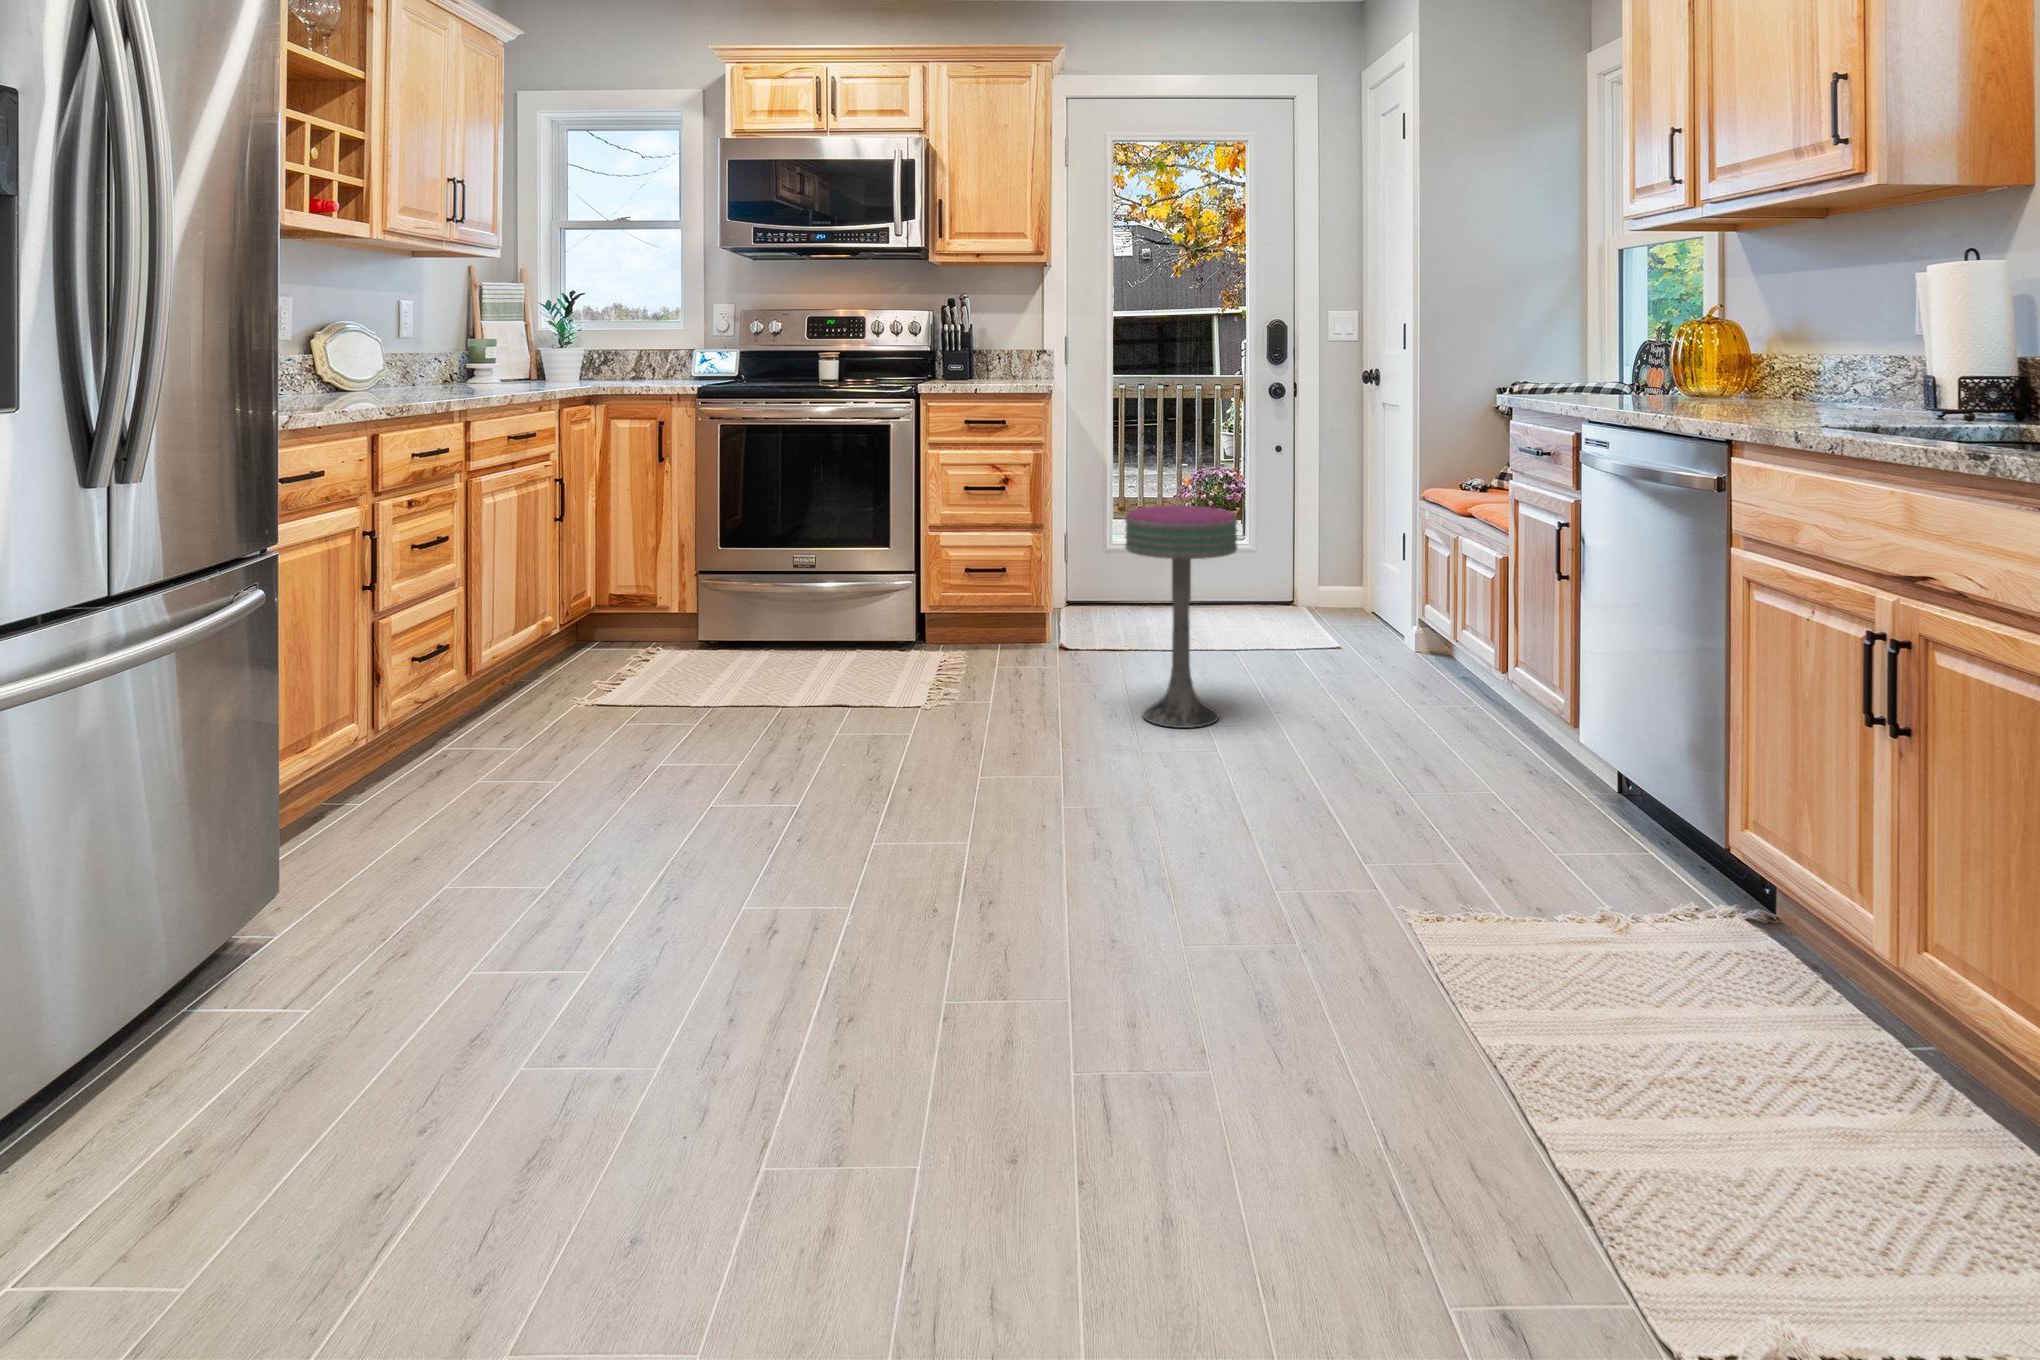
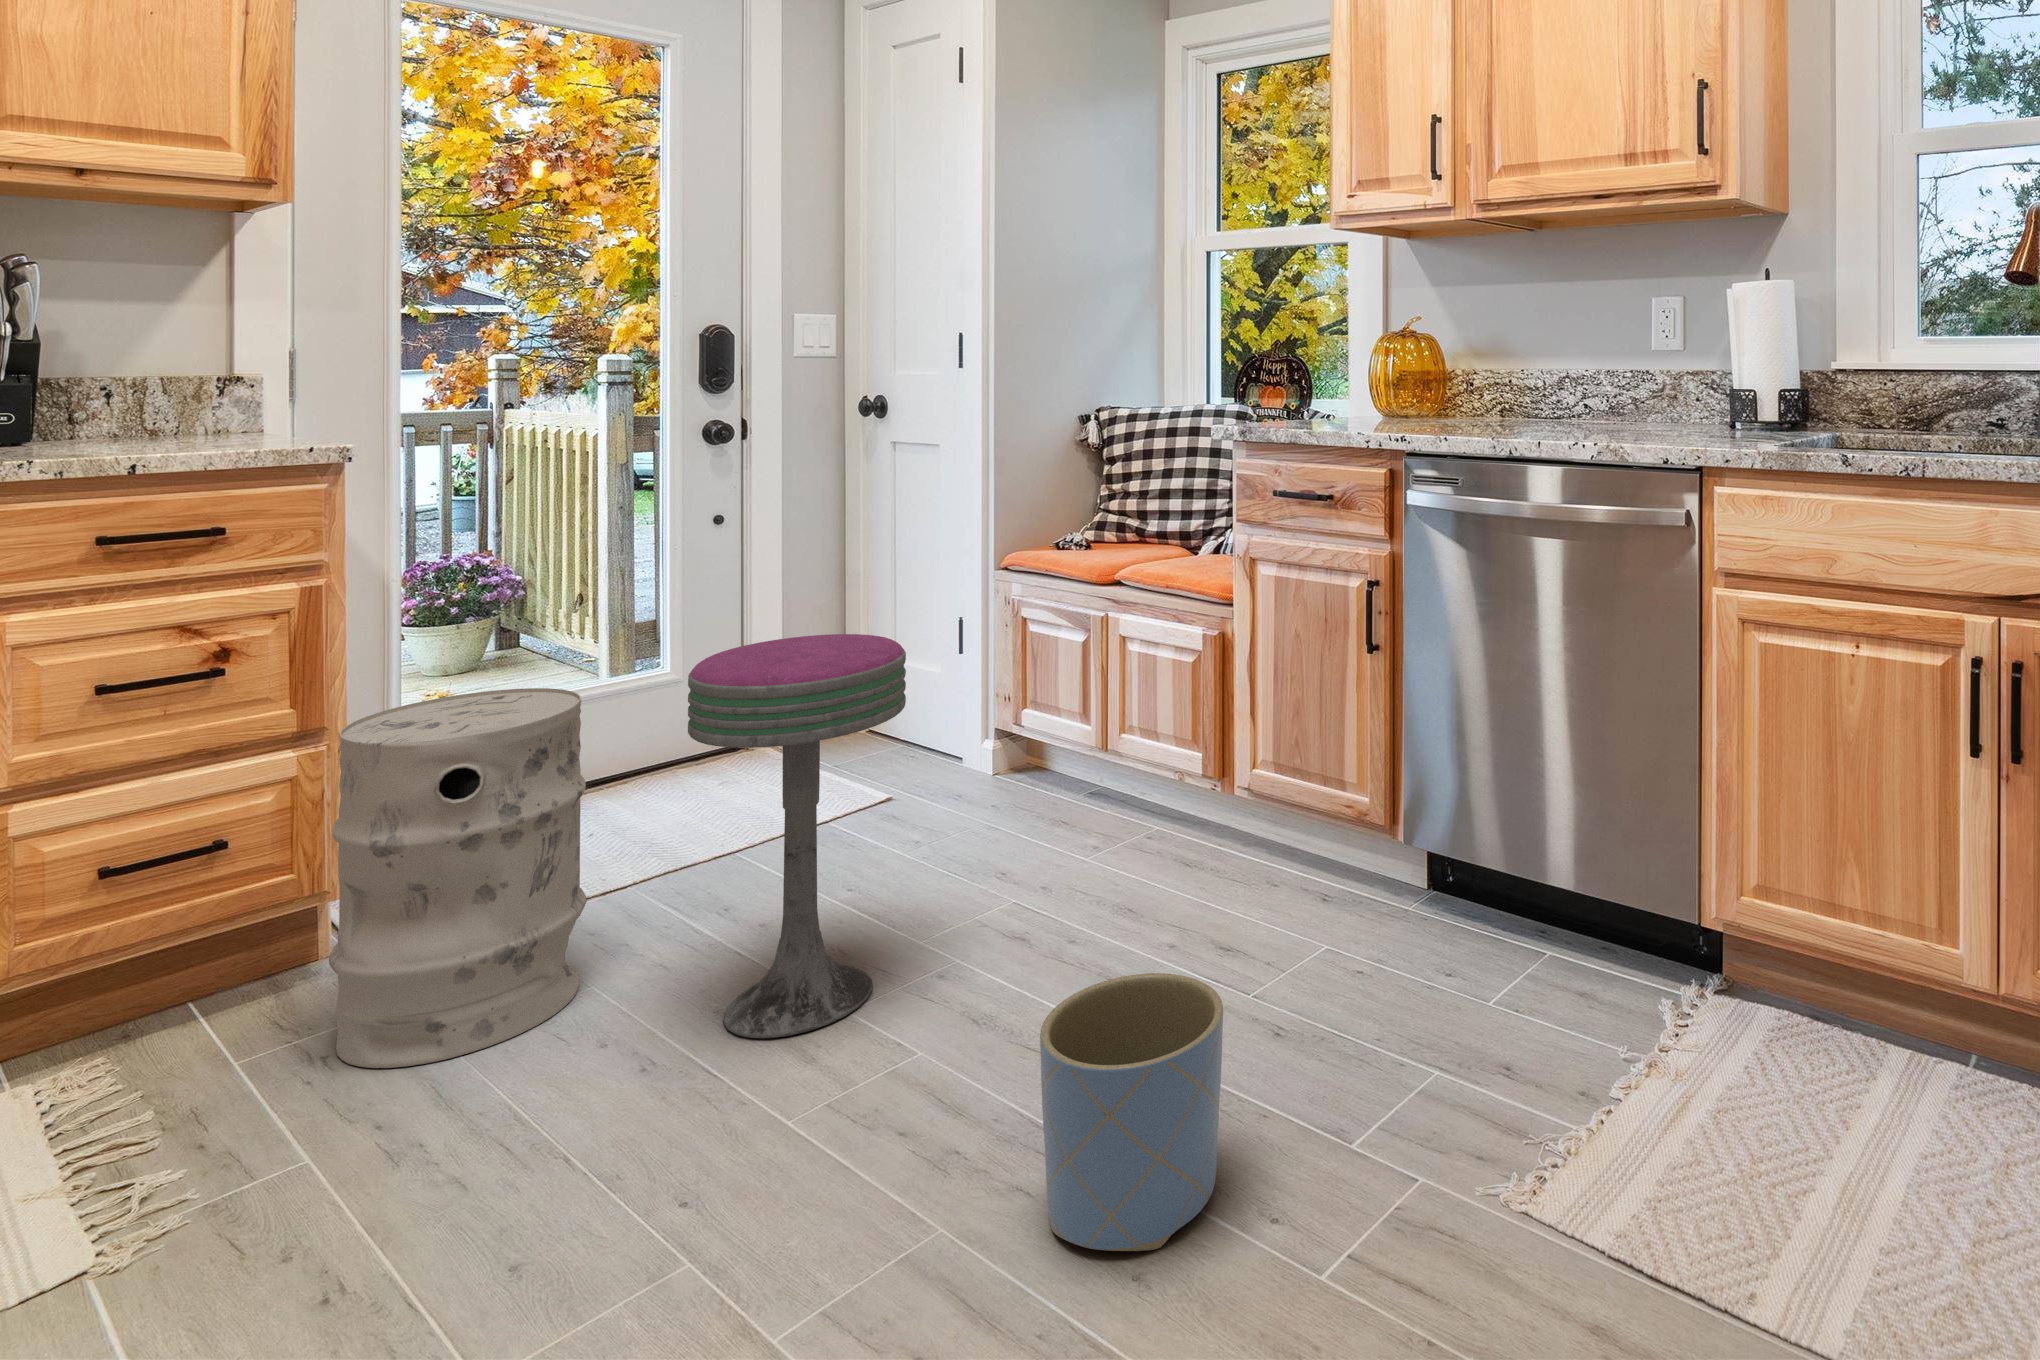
trash can: none [1016,515,1118,690] -> present [329,688,587,1068]
planter: none [1162,711,1266,852] -> present [1040,973,1223,1251]

